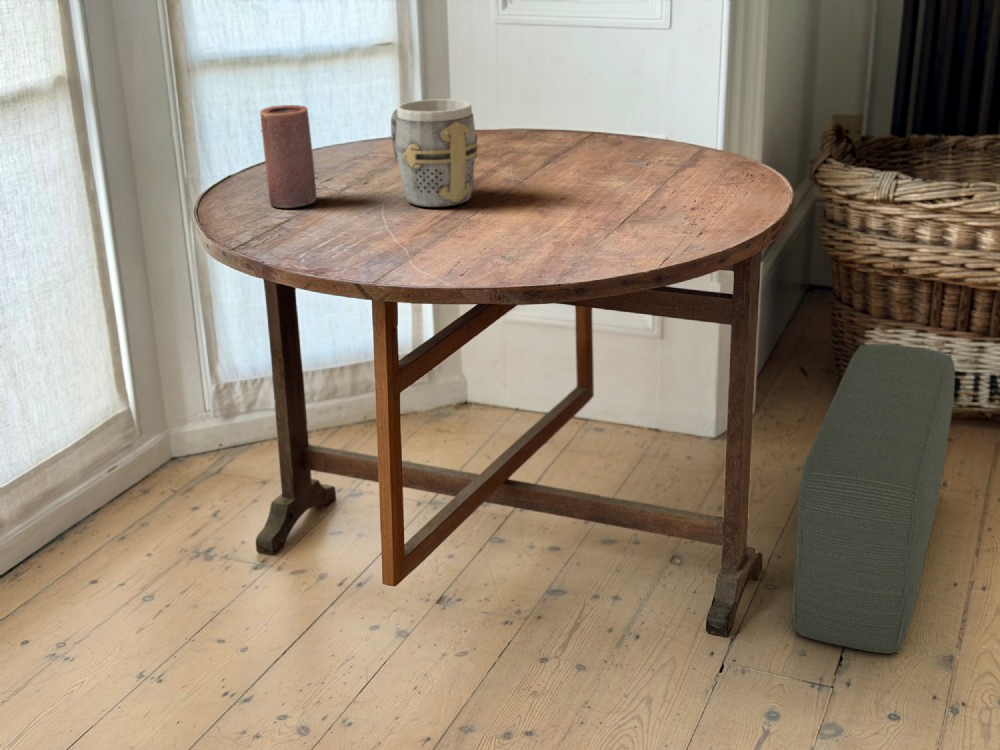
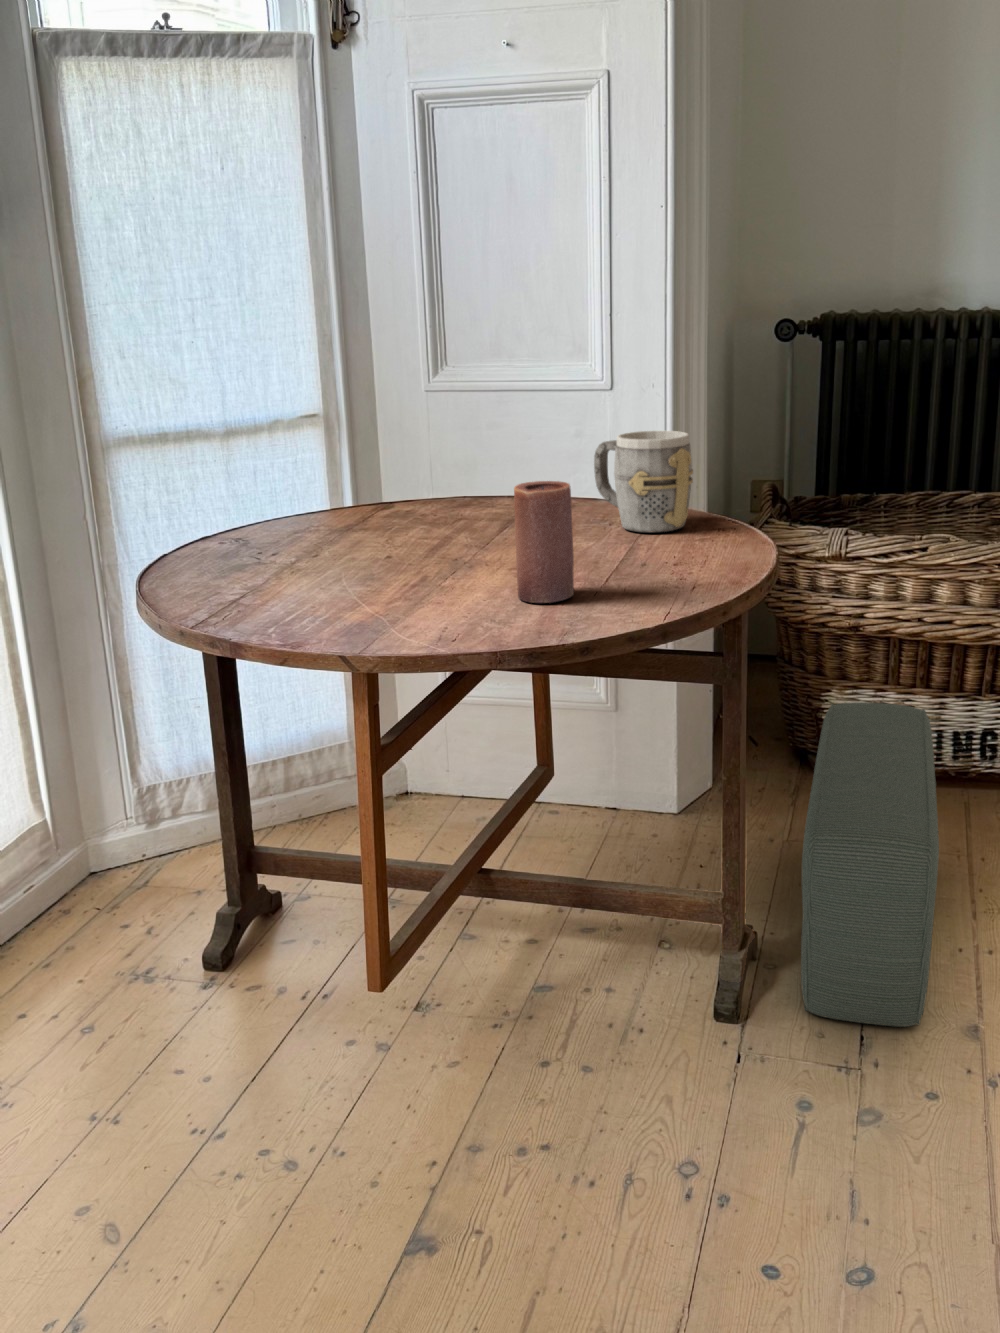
mug: present [391,99,477,207] -> present [594,431,693,533]
candle: present [260,105,317,208] -> present [514,481,574,603]

